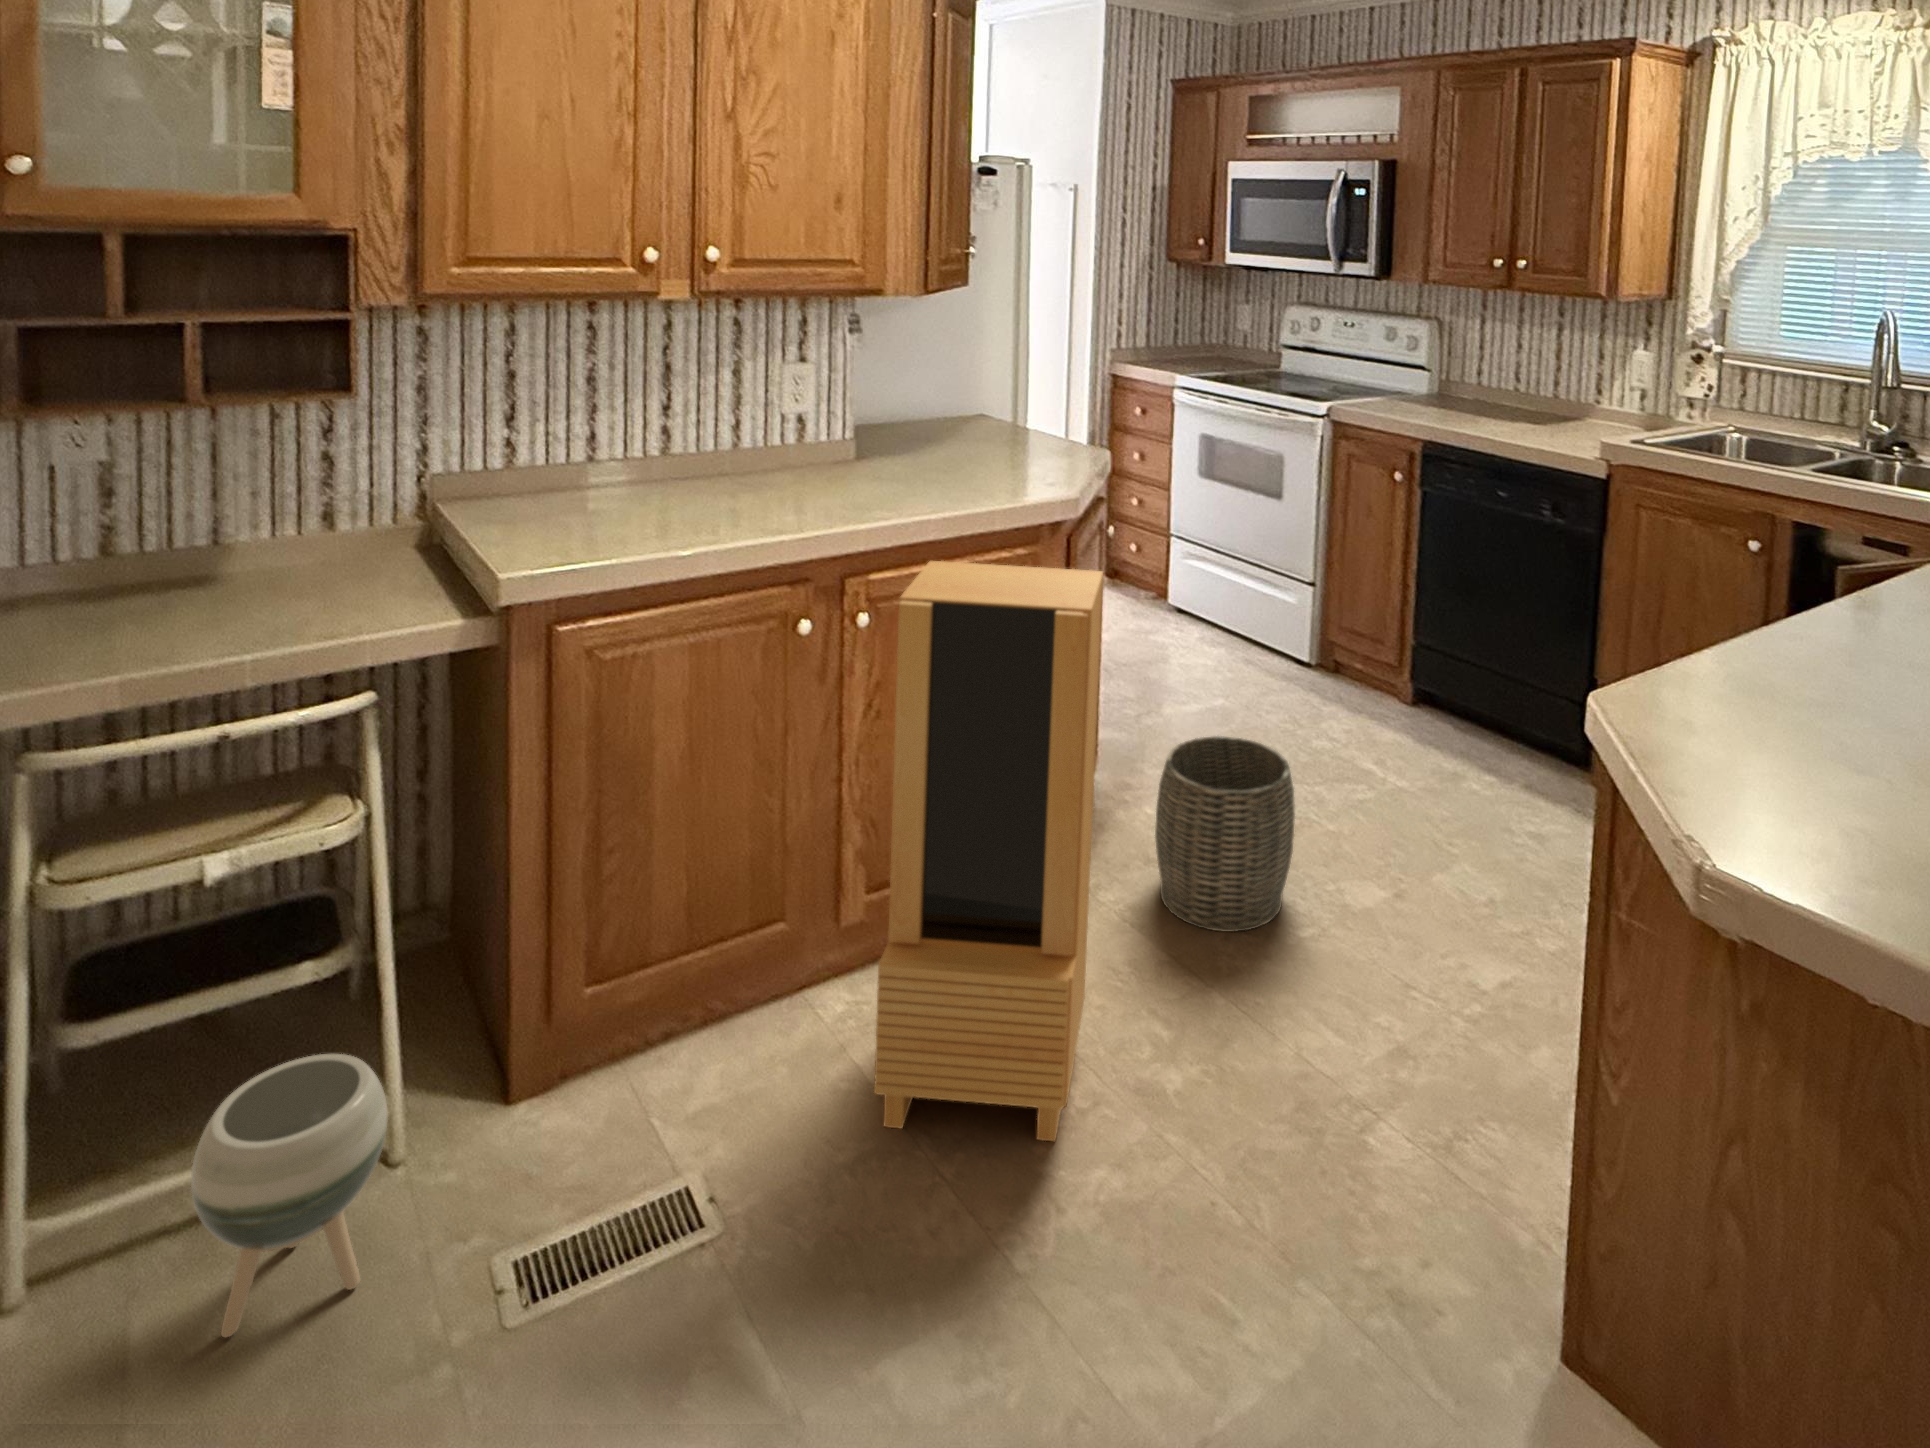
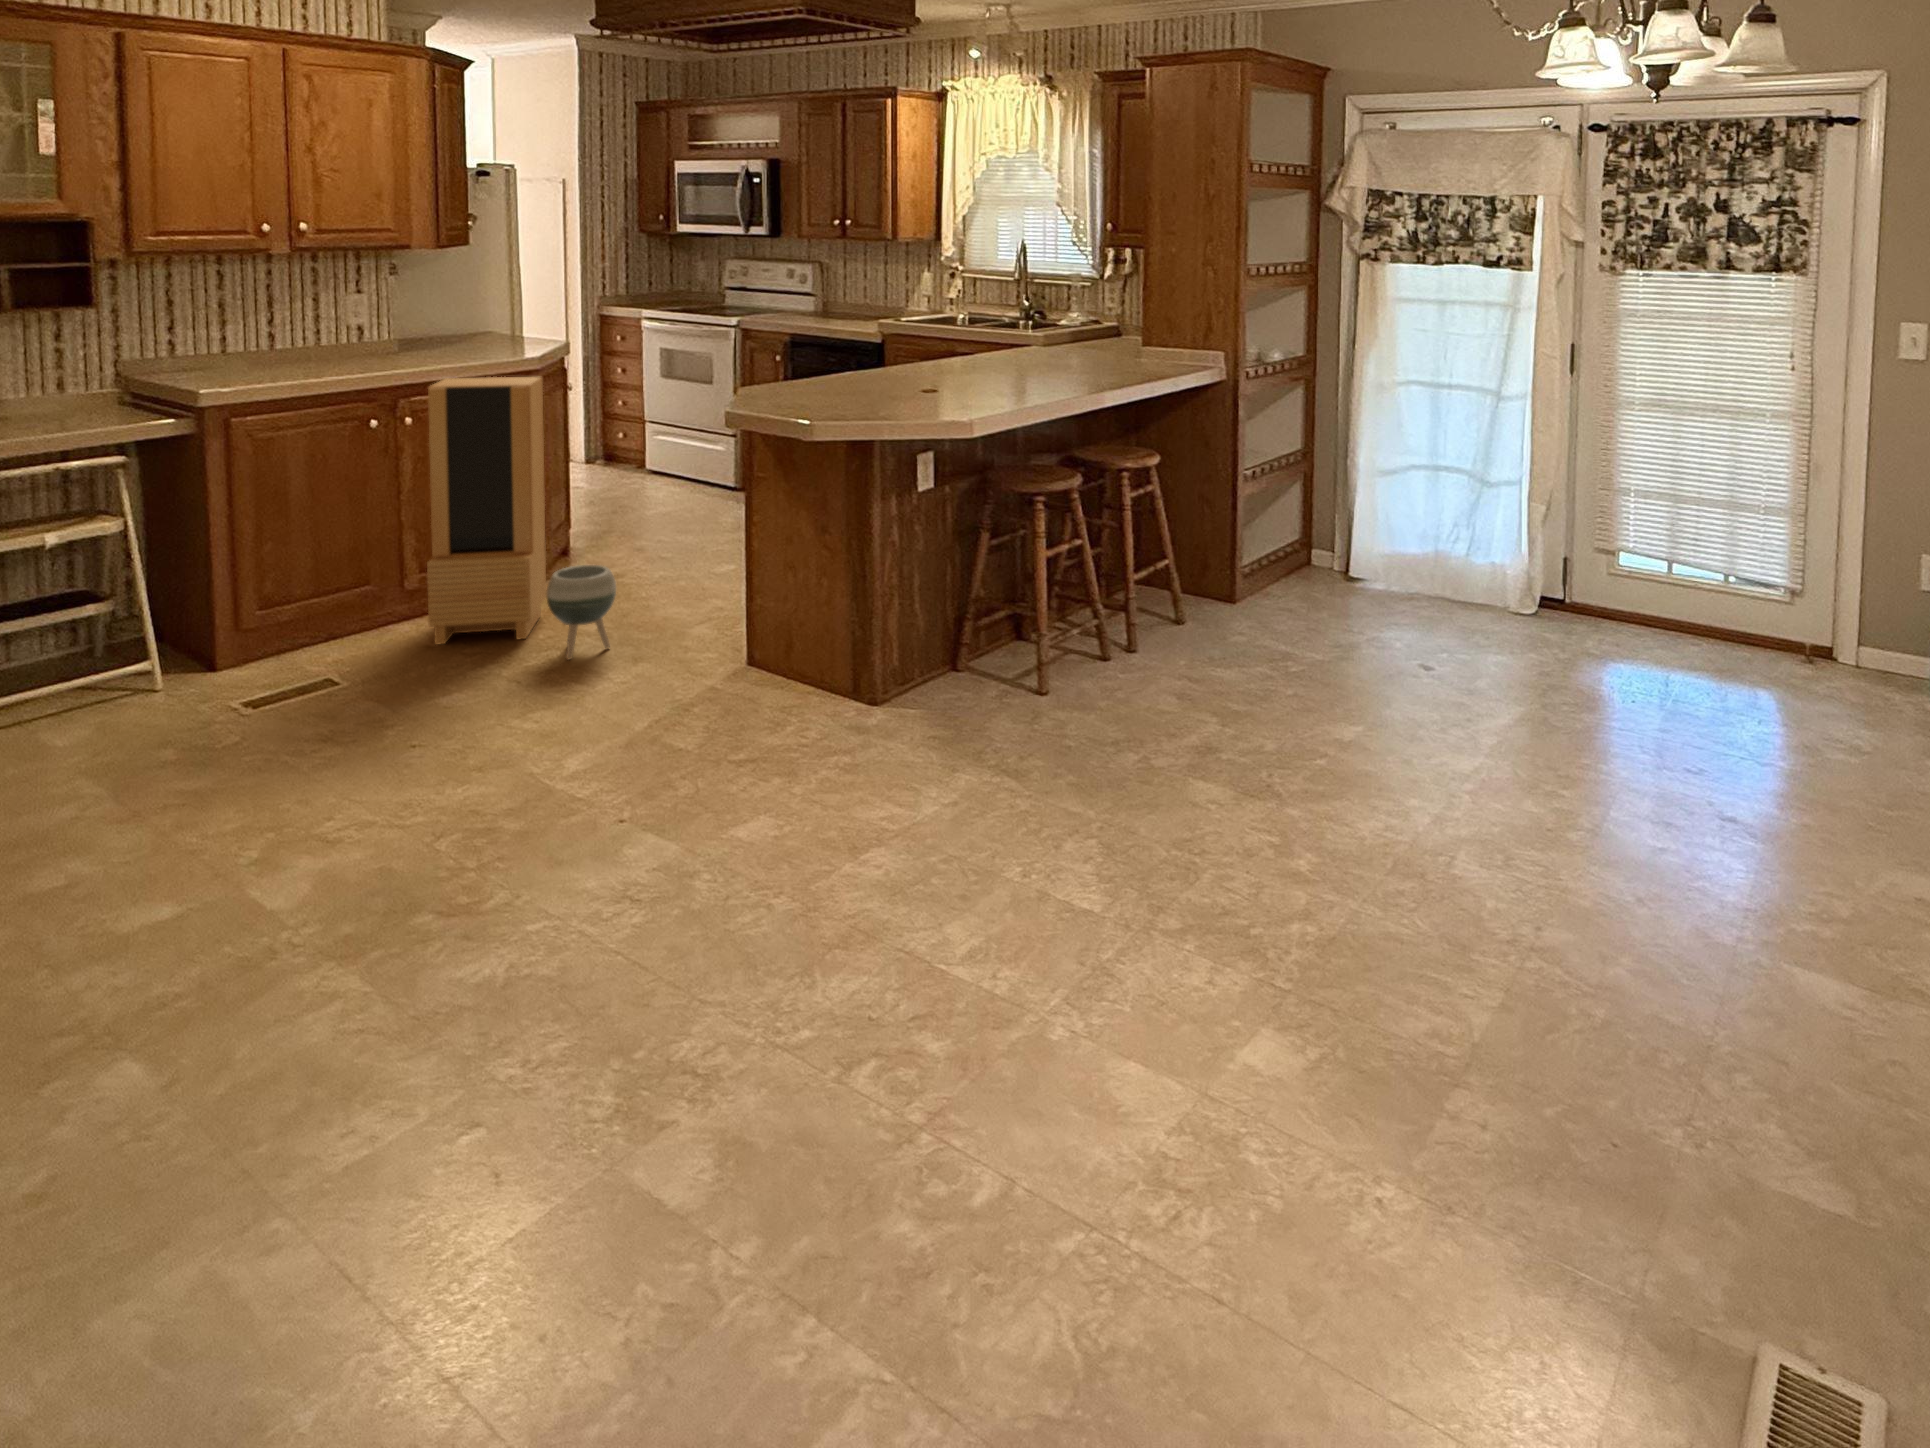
woven basket: present [1155,736,1295,932] -> none [598,491,679,583]
planter: present [191,1054,388,1337] -> present [546,565,616,659]

